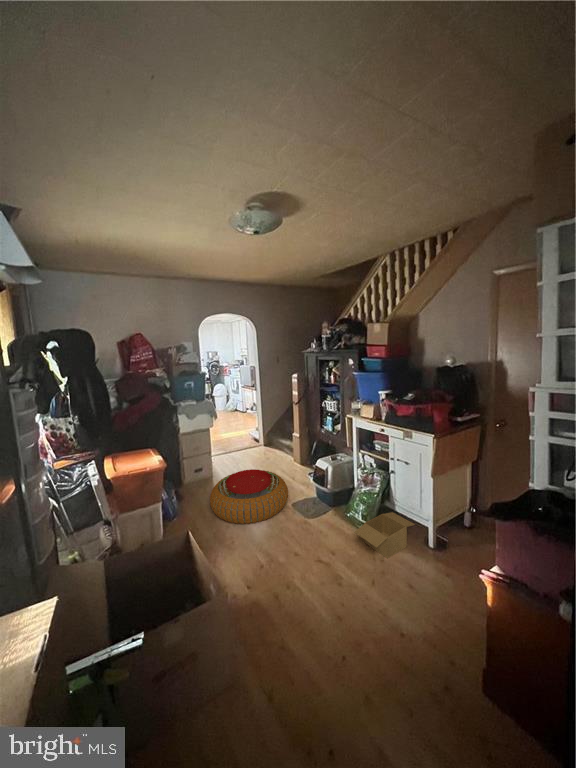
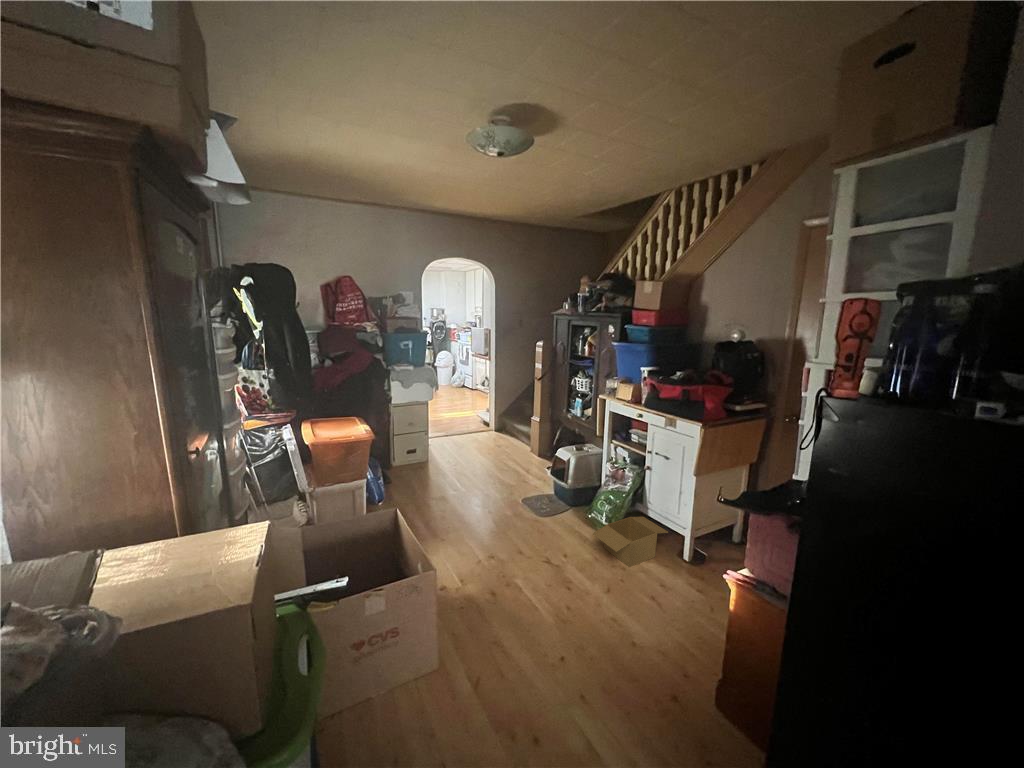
pouf: present [210,469,288,524] -> none [423,454,518,516]

